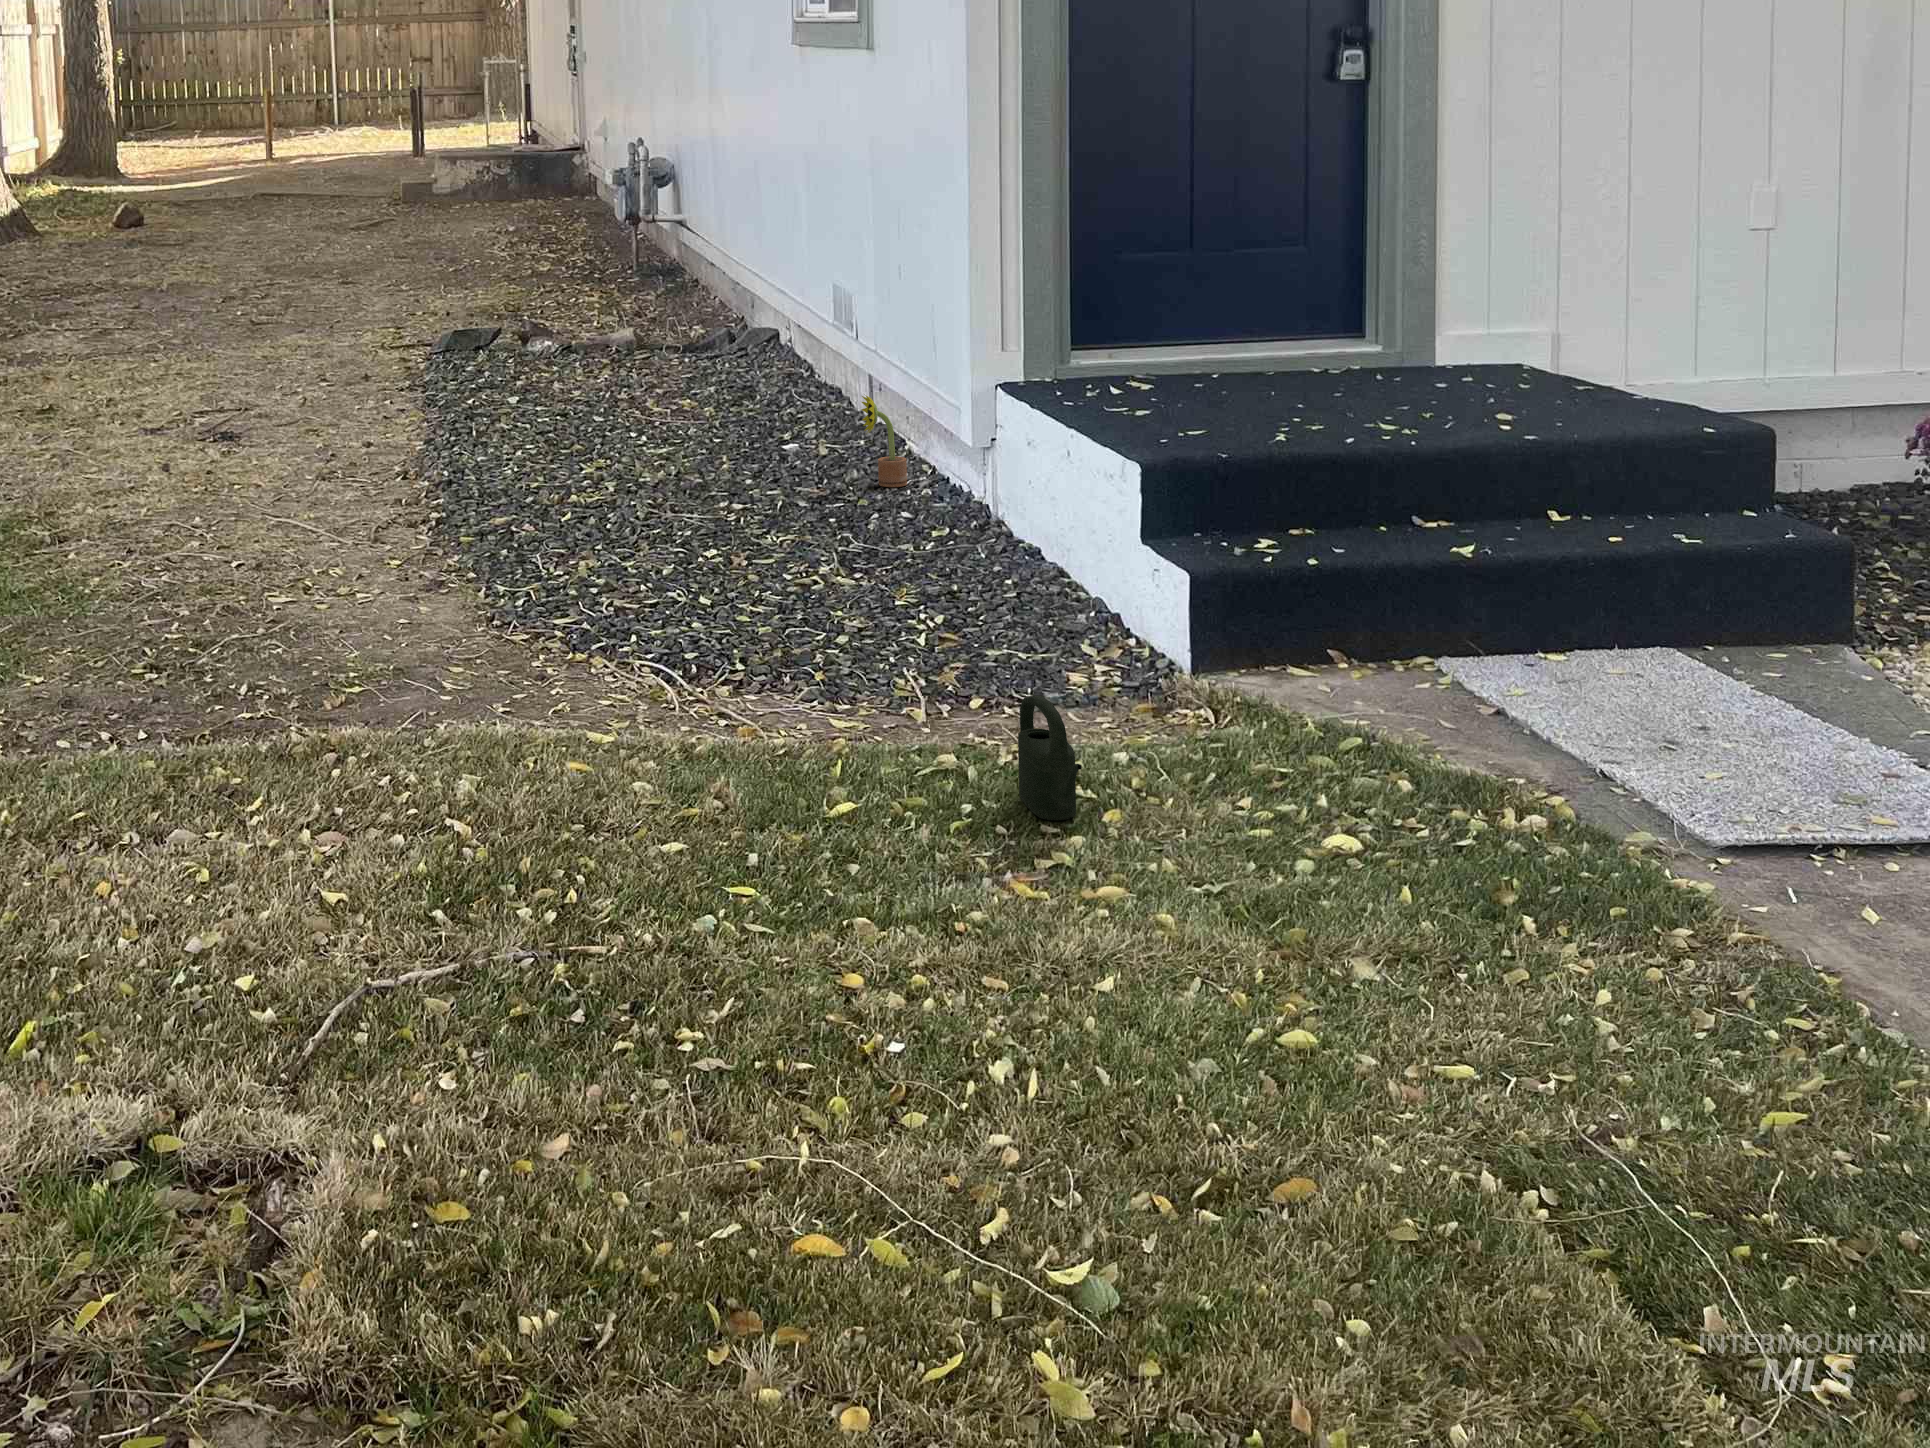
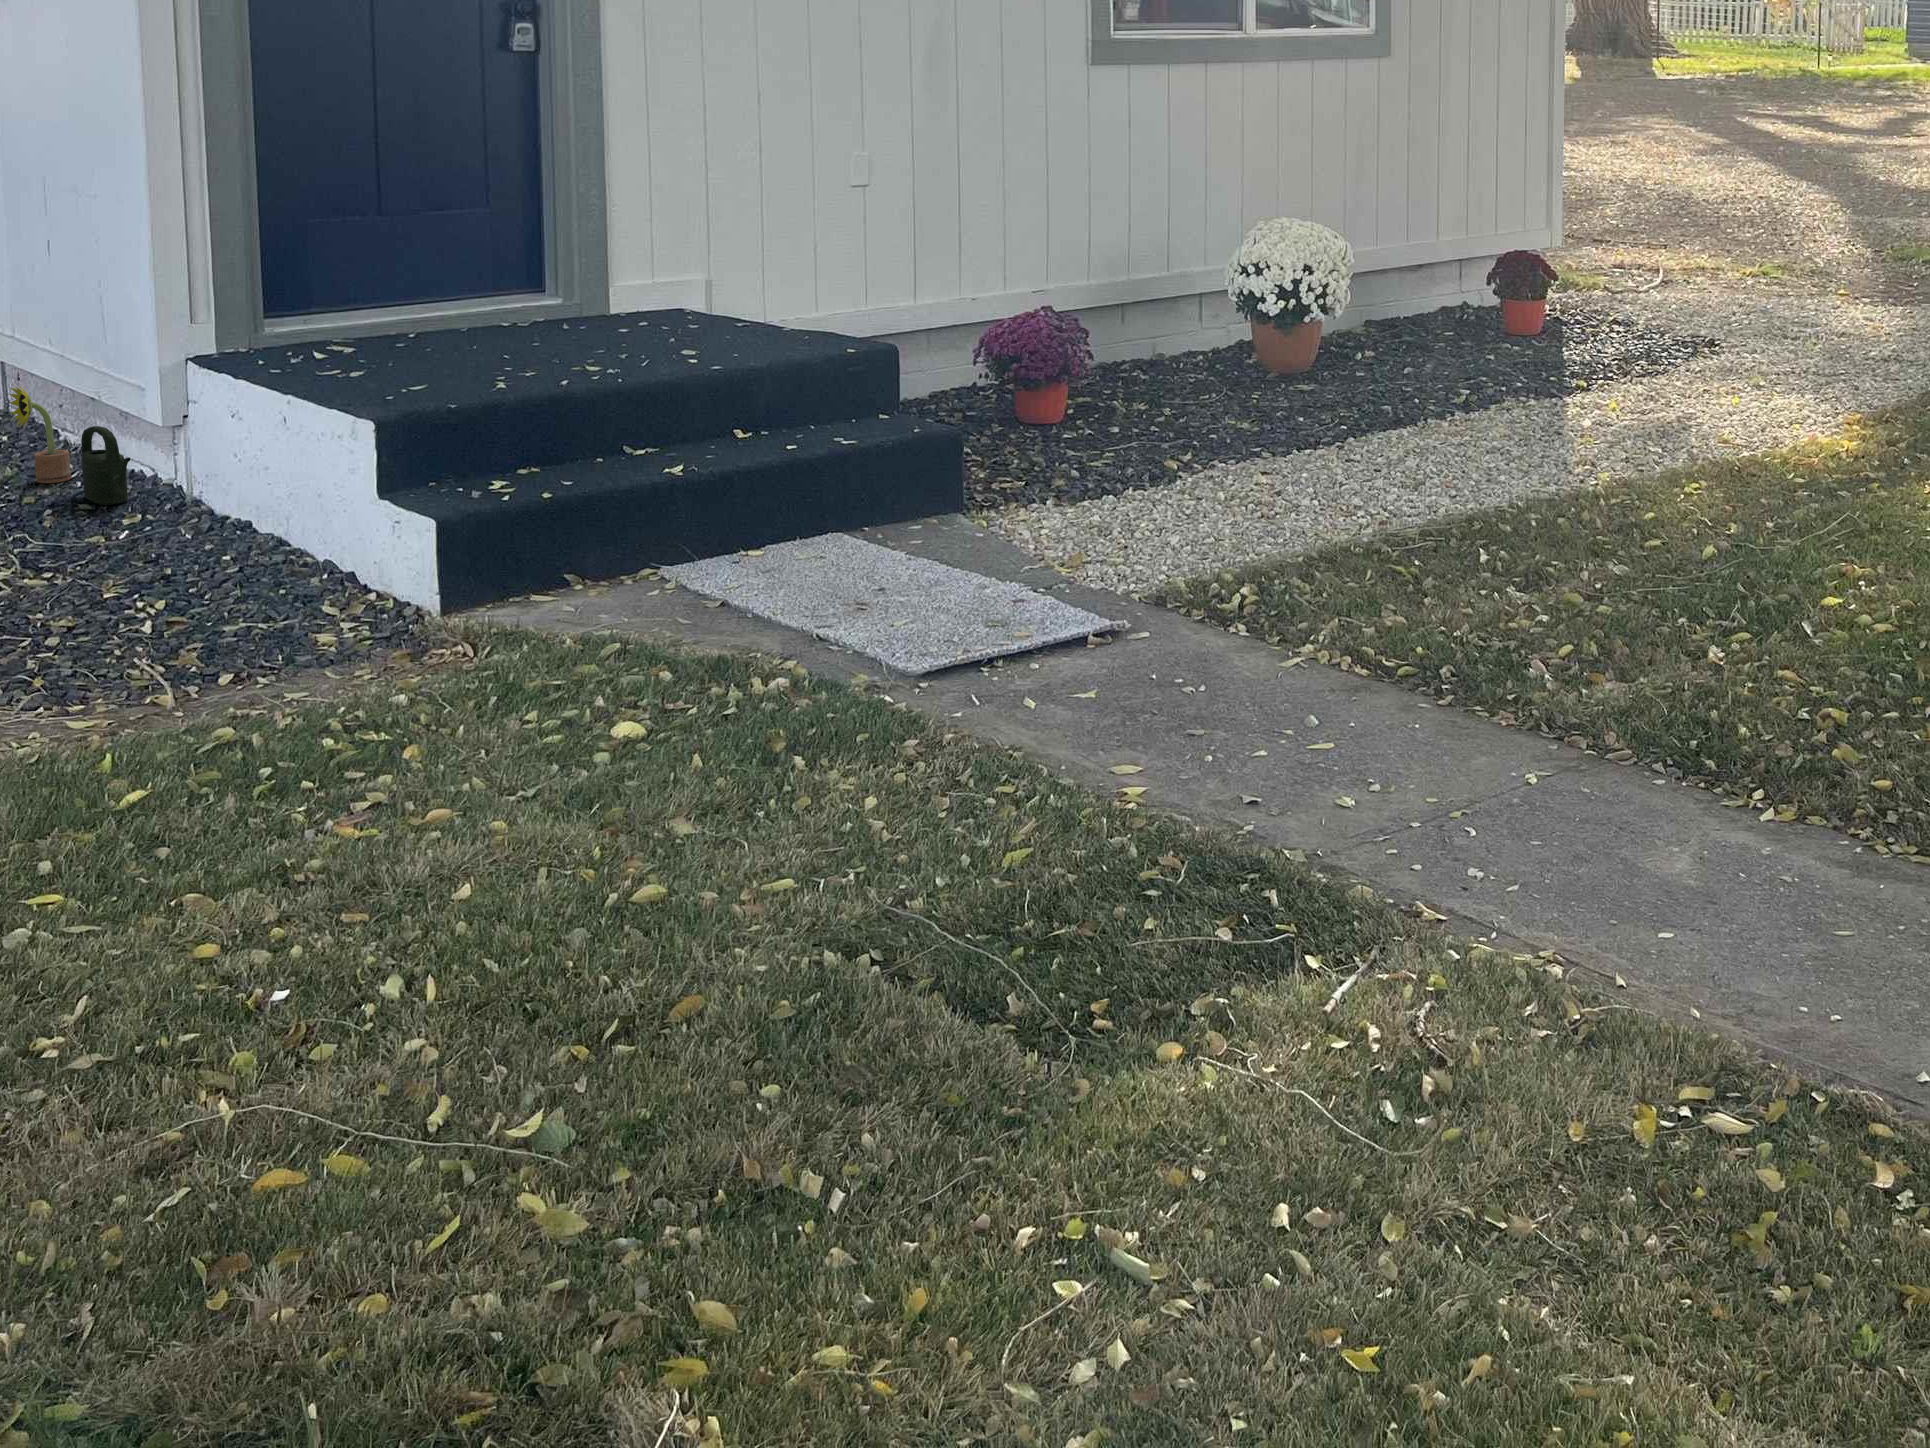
watering can: present [1018,696,1082,821] -> present [81,426,130,505]

